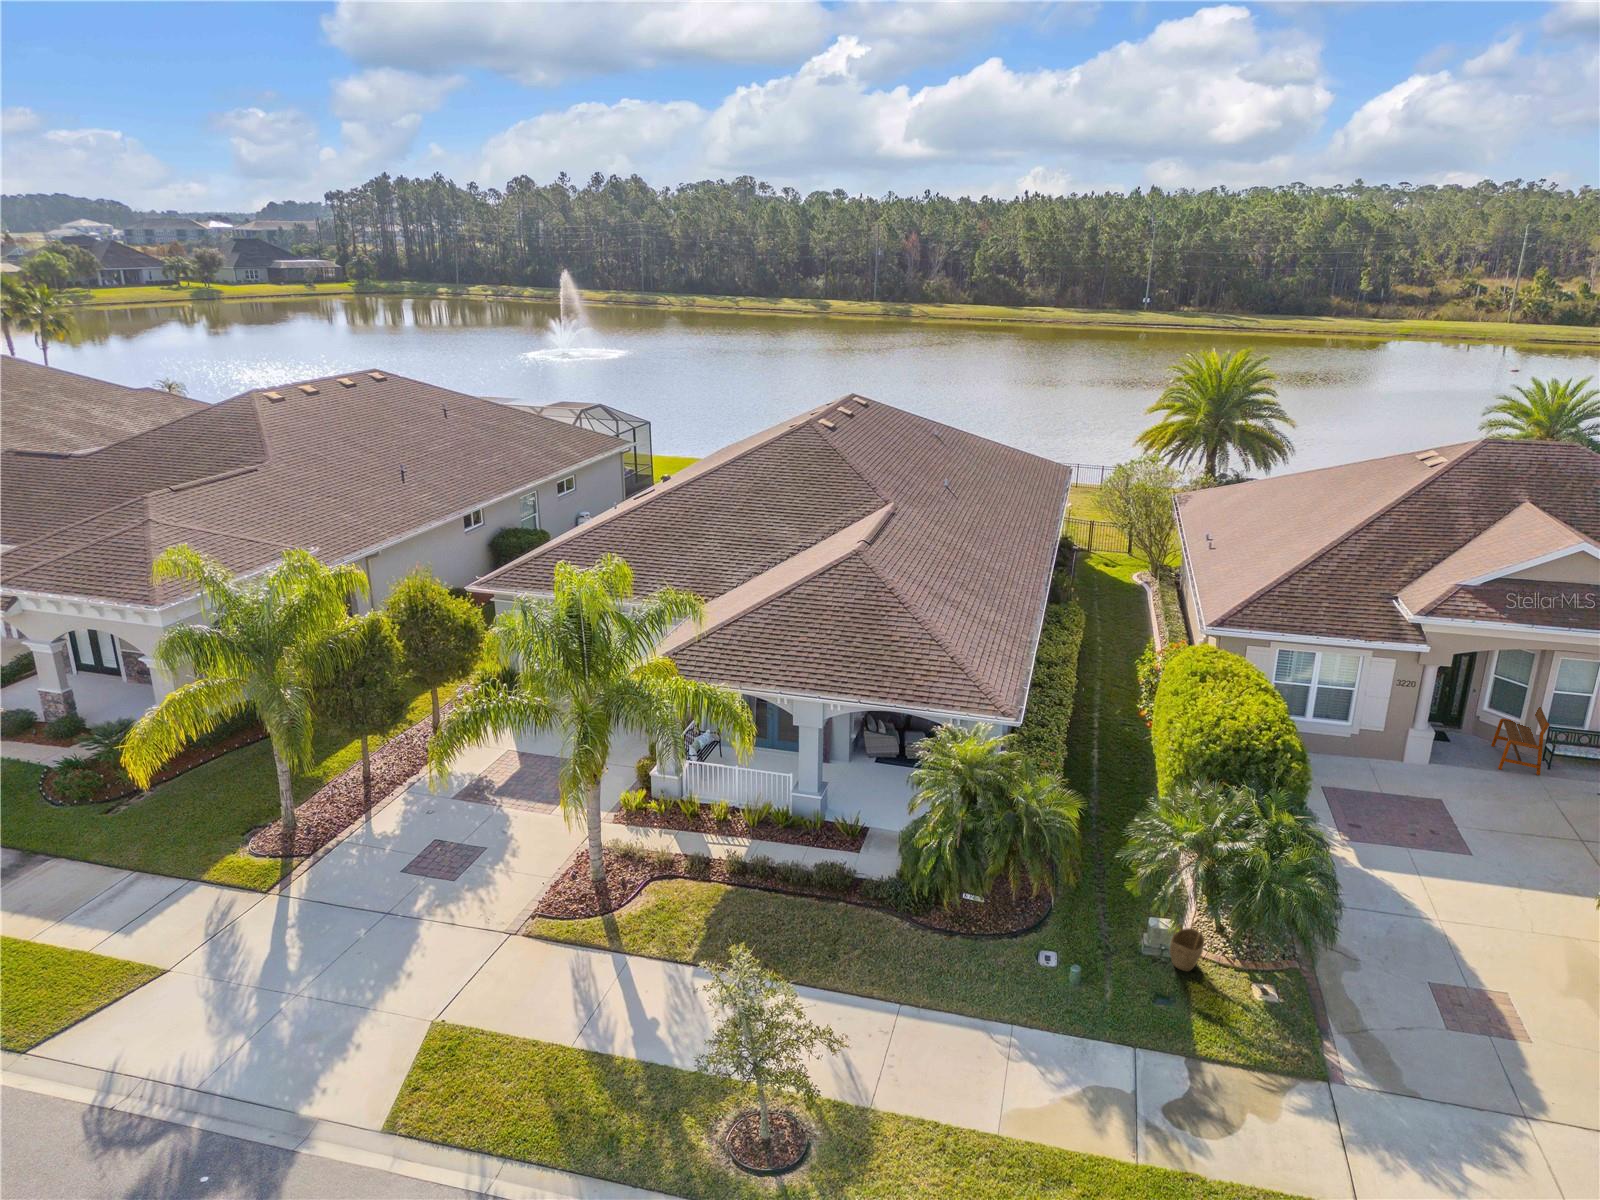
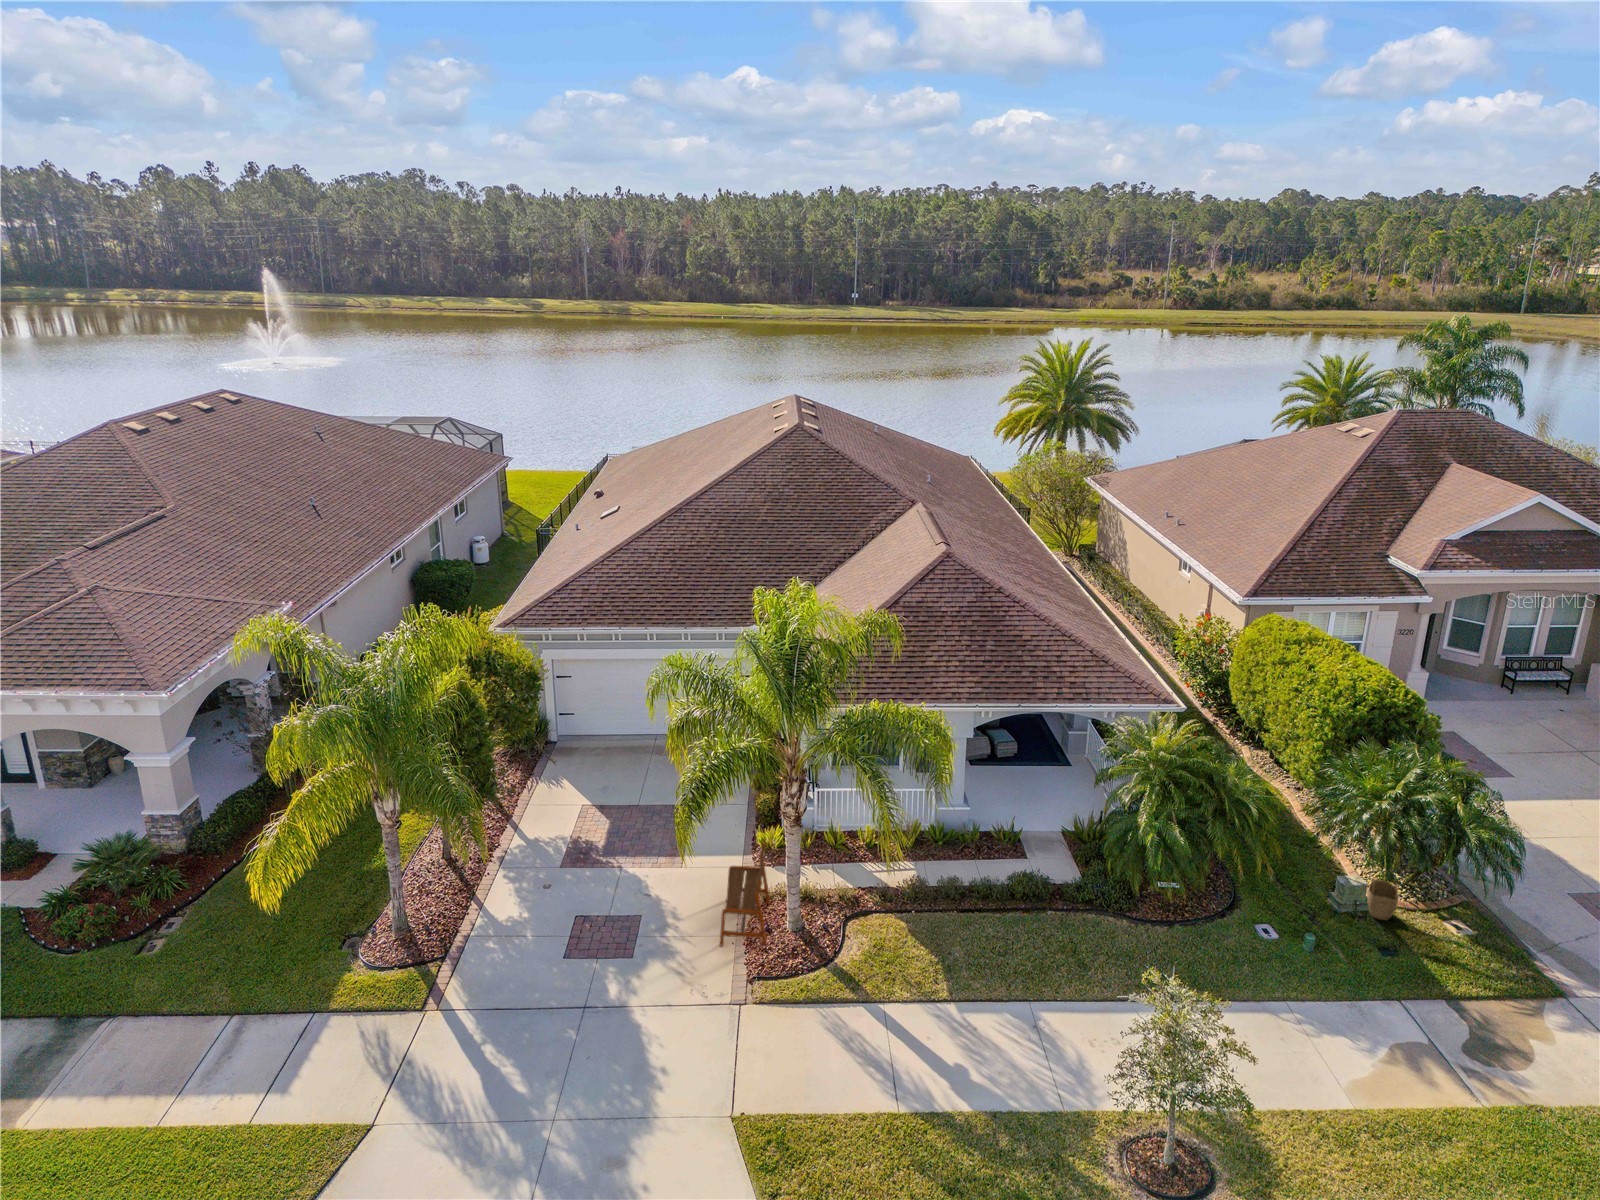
bench: present [1491,707,1549,775] -> present [720,843,770,946]

